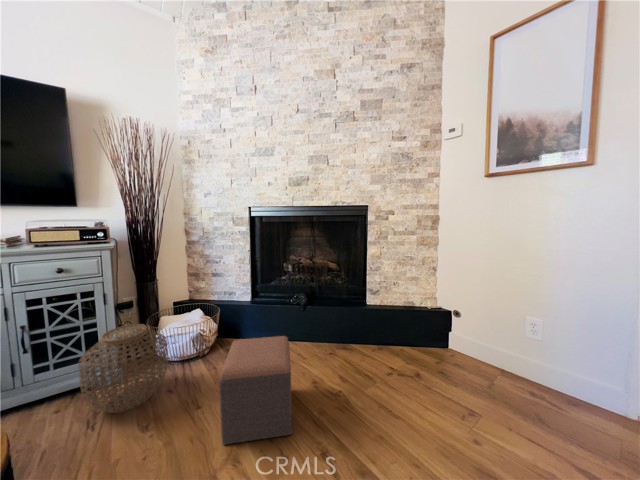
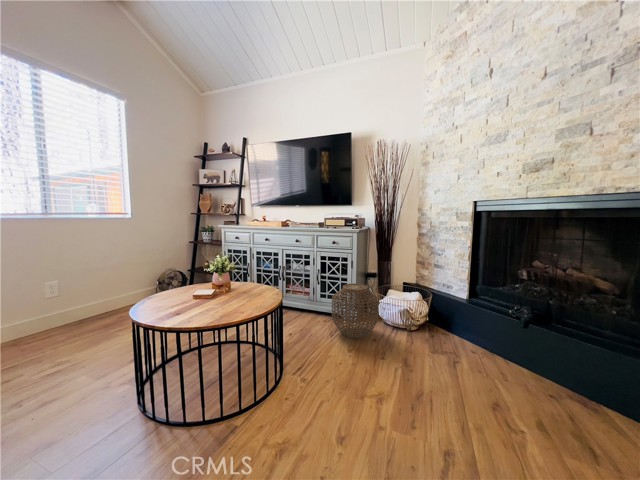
footstool: present [219,336,292,444] -> none [381,318,465,418]

